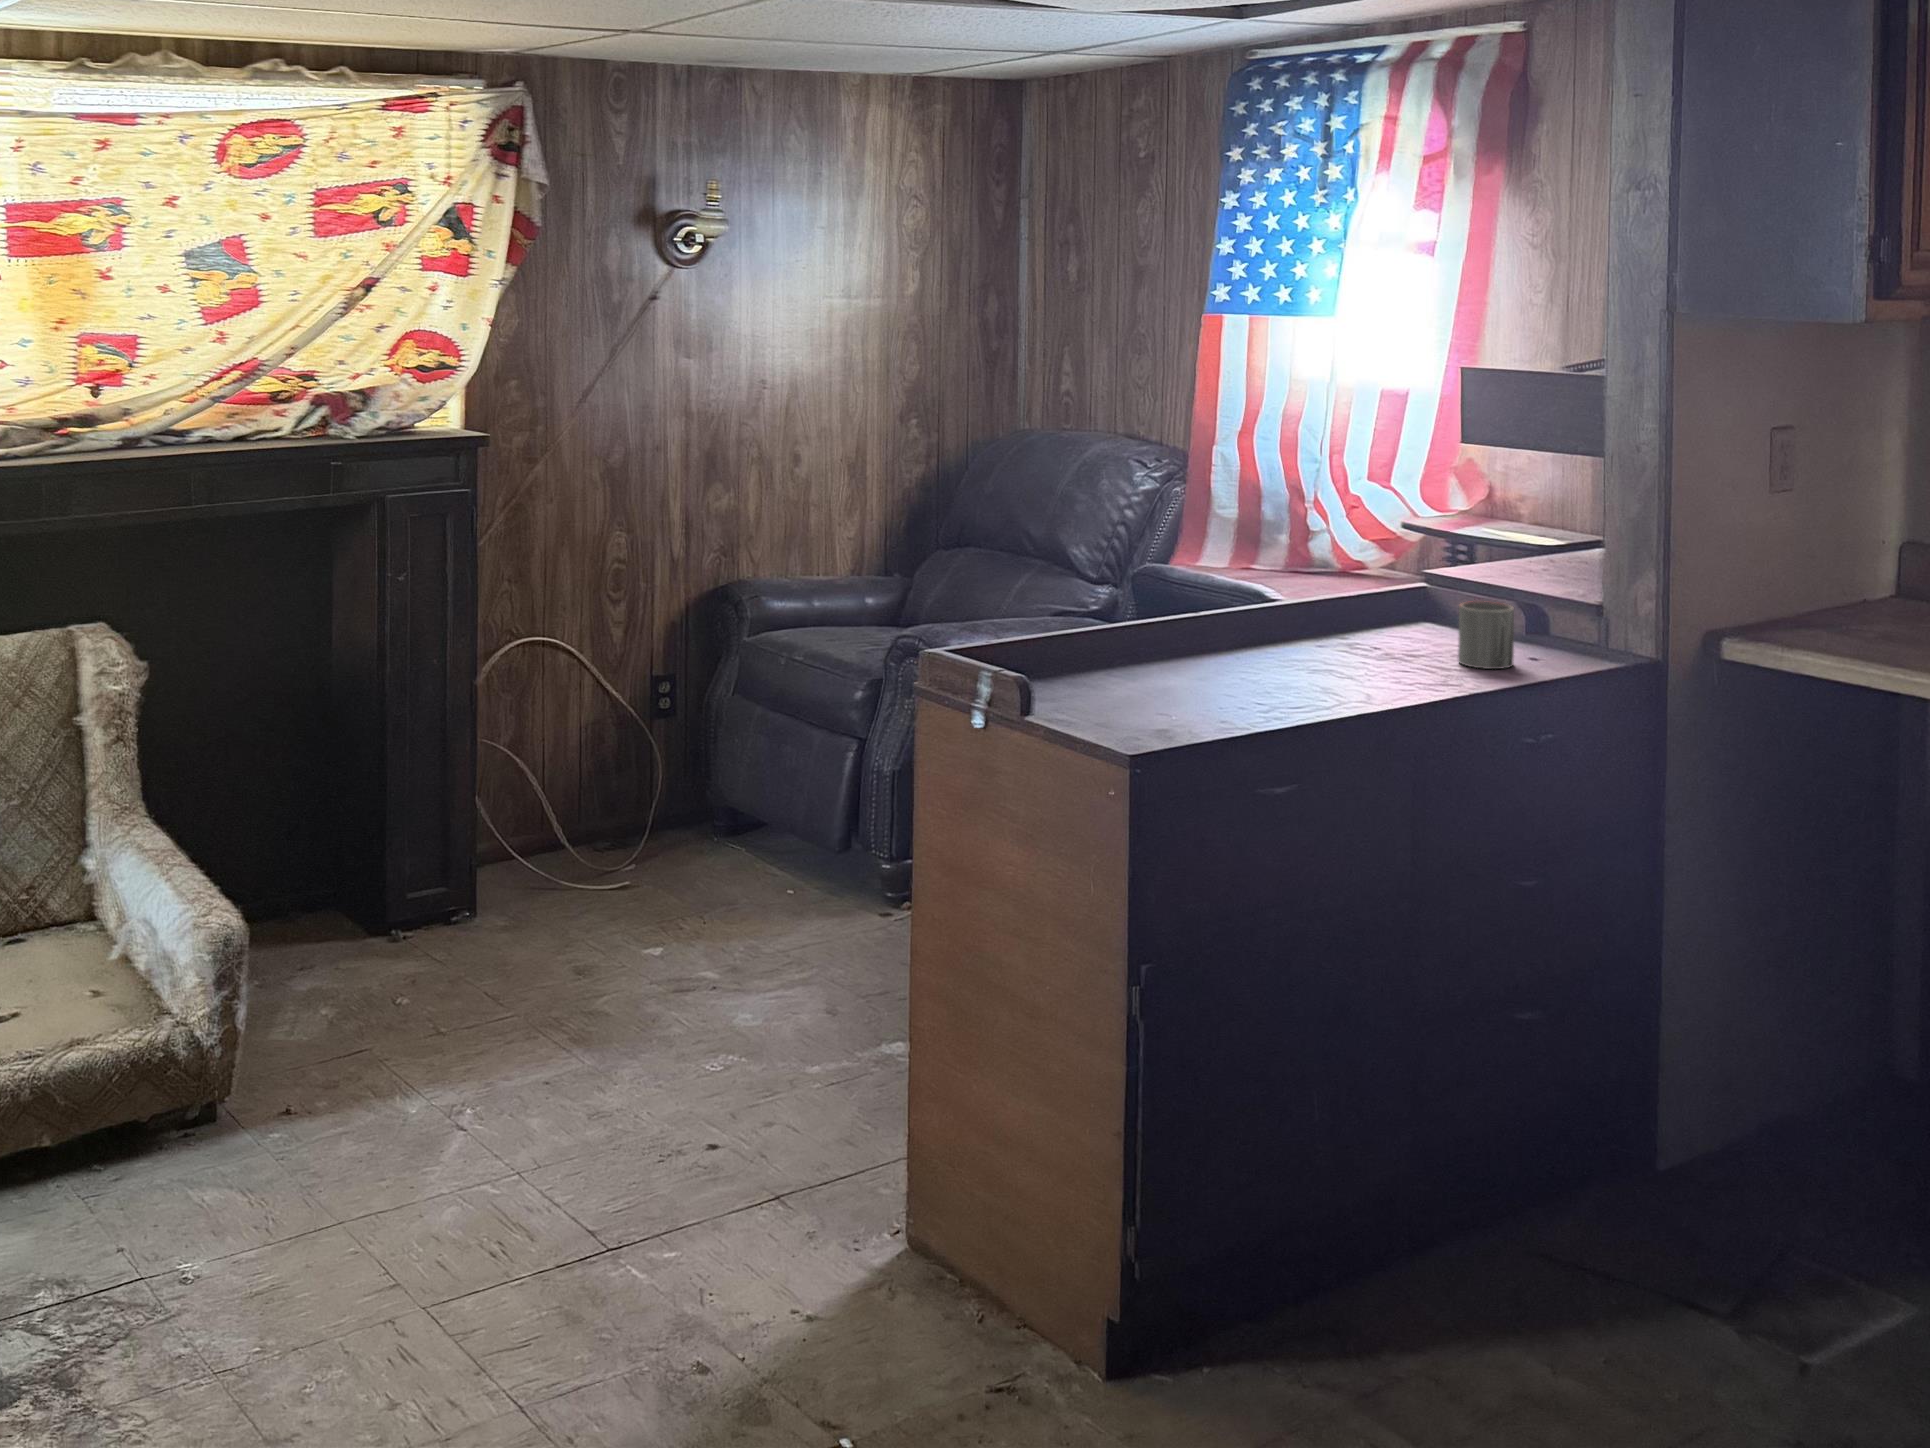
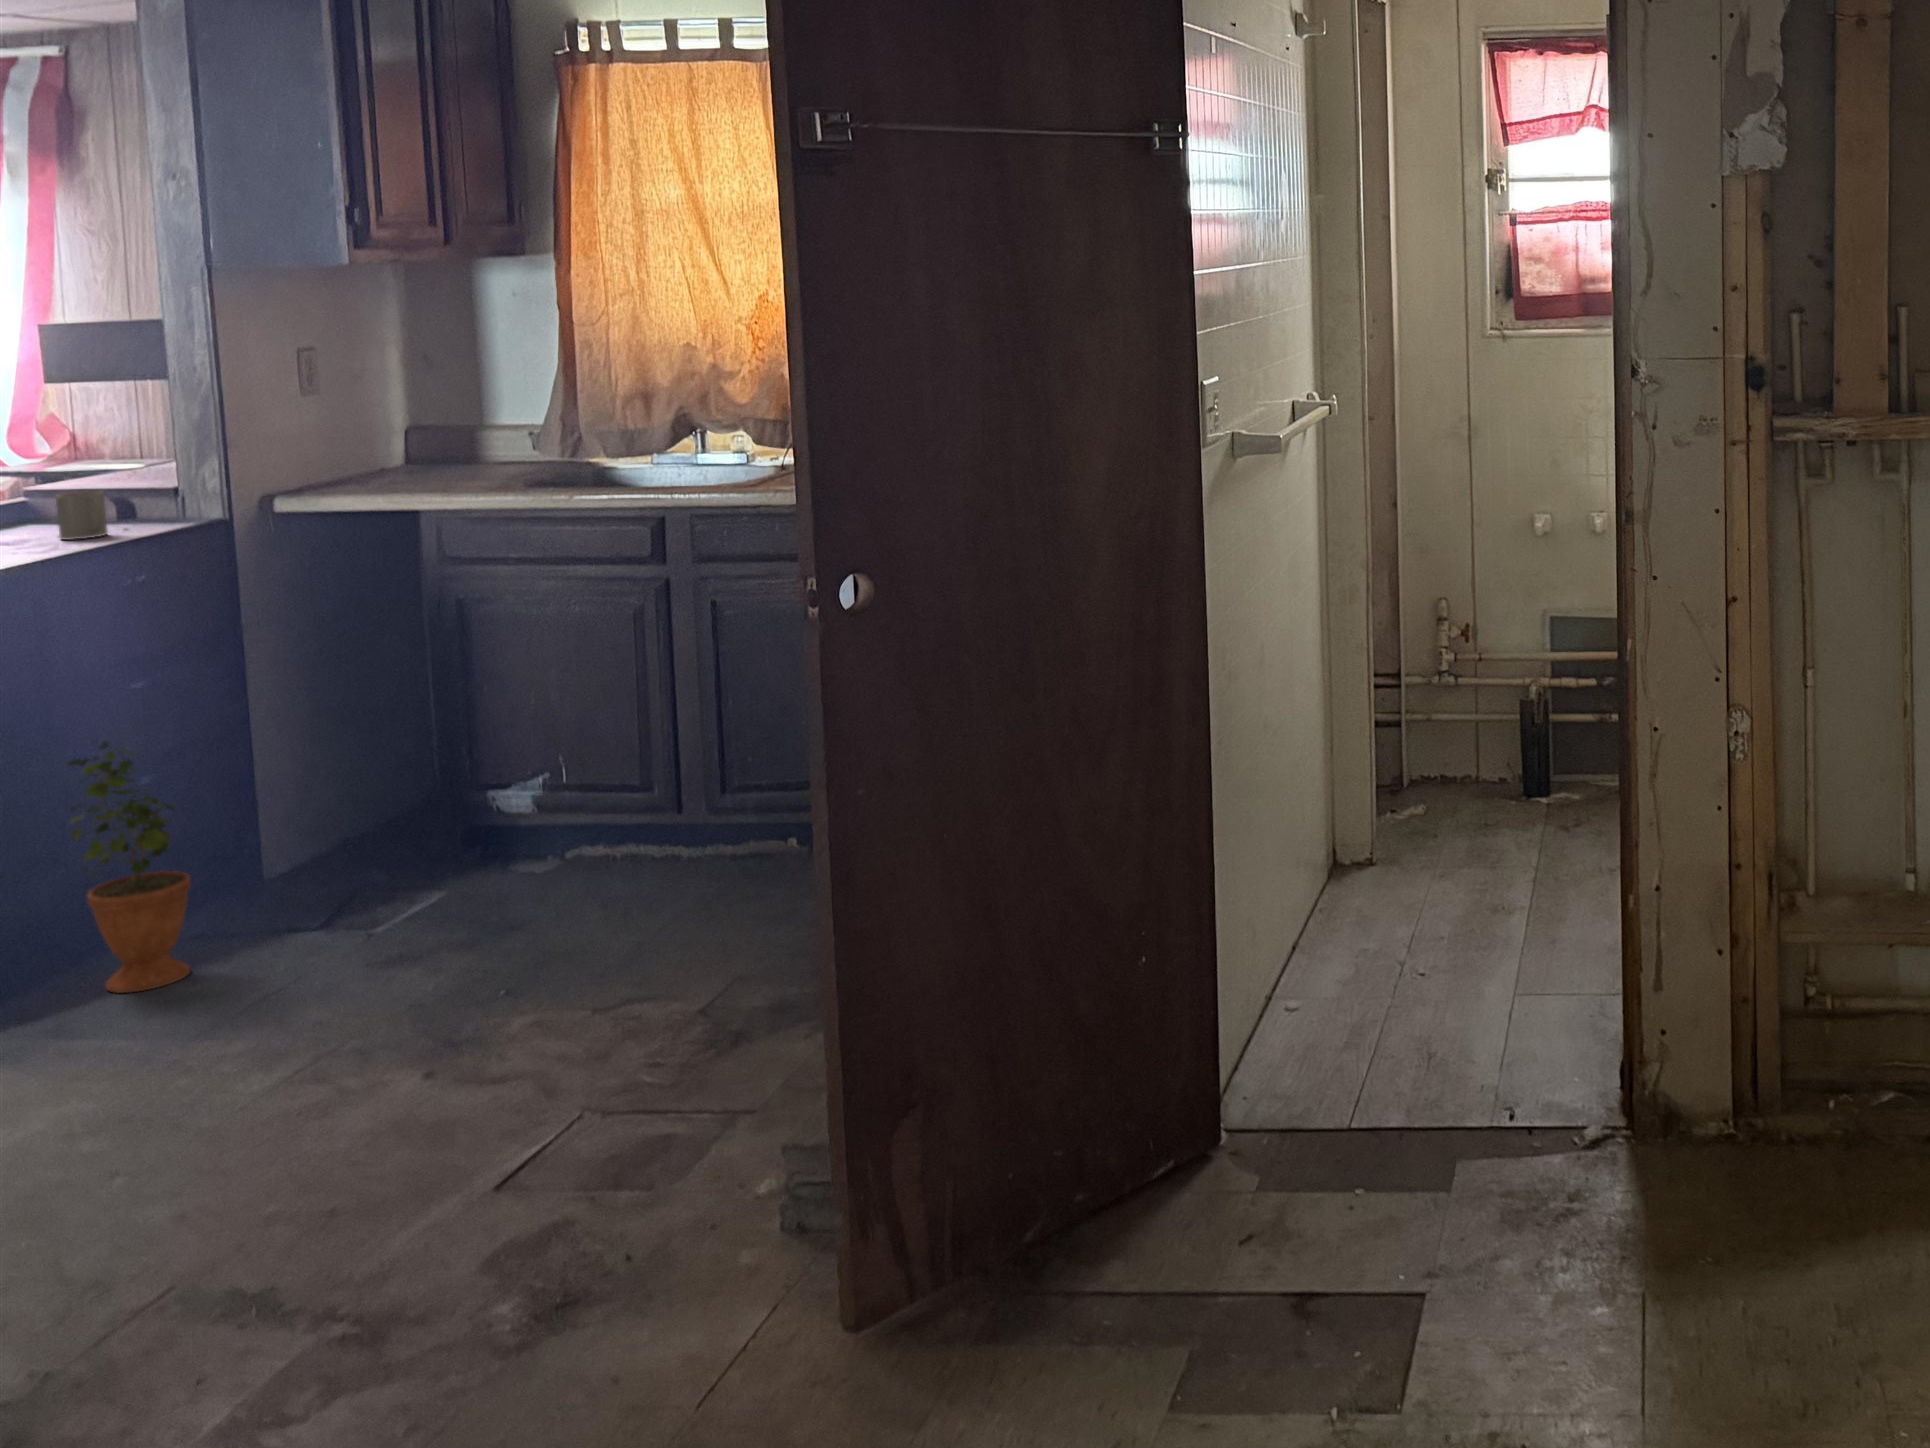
potted plant: none [1426,971,1567,1363] -> present [68,741,190,993]

